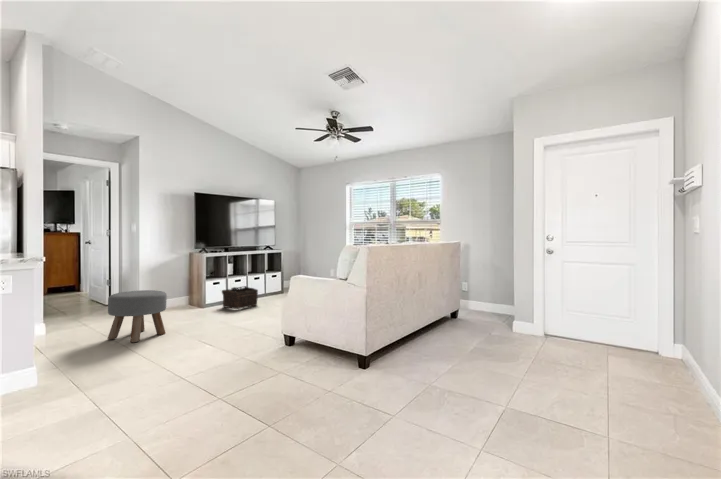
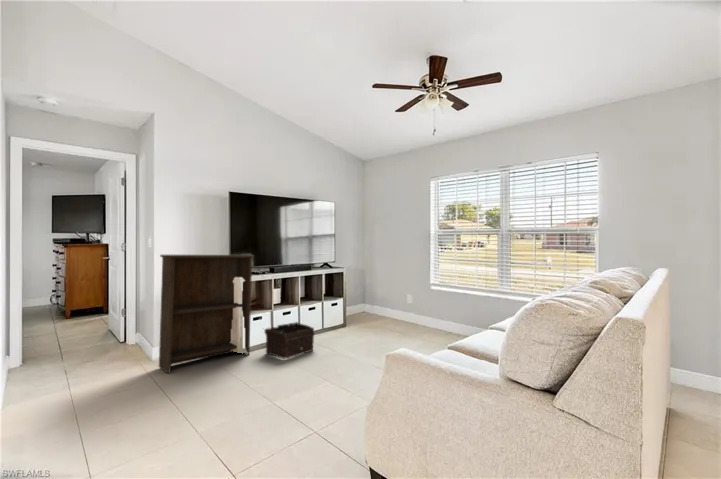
bookshelf: none [146,237,214,317] -> present [159,255,254,373]
ottoman: present [108,290,167,342] -> none [76,341,174,442]

